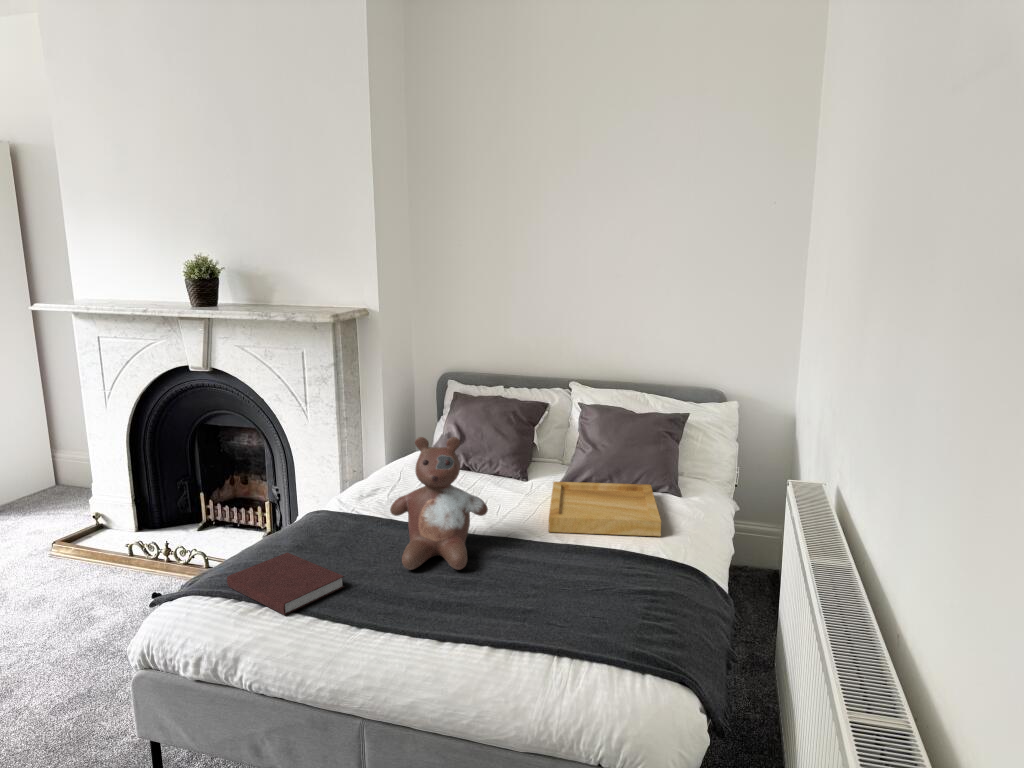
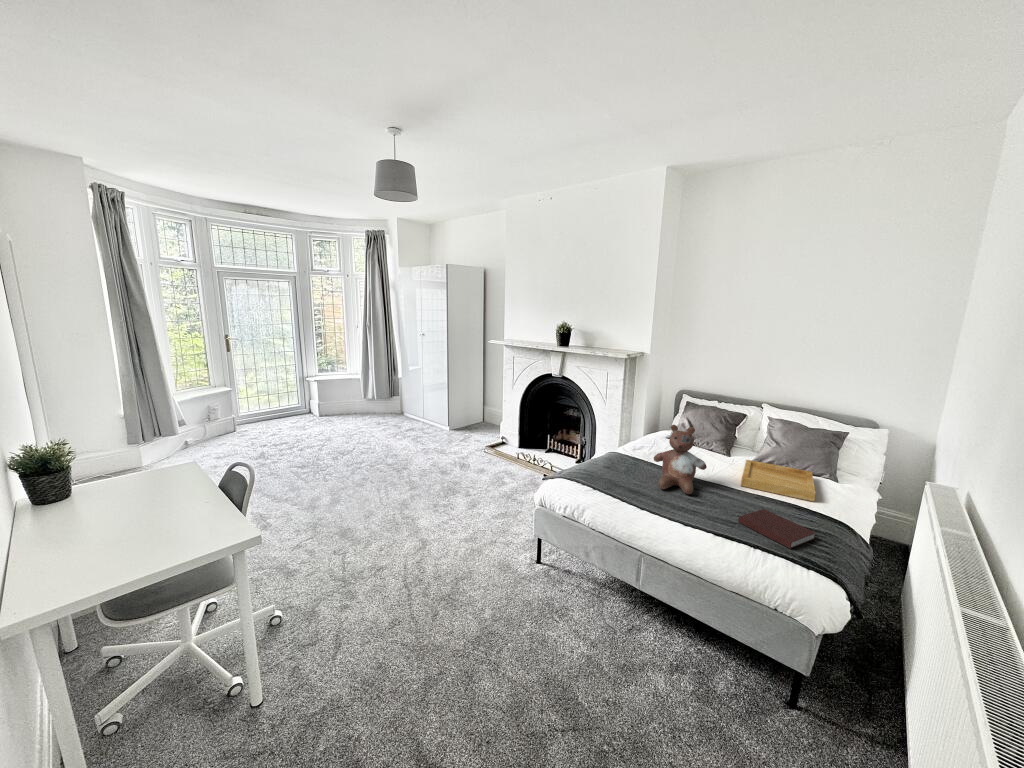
notebook: present [227,552,345,615] -> present [738,509,816,549]

